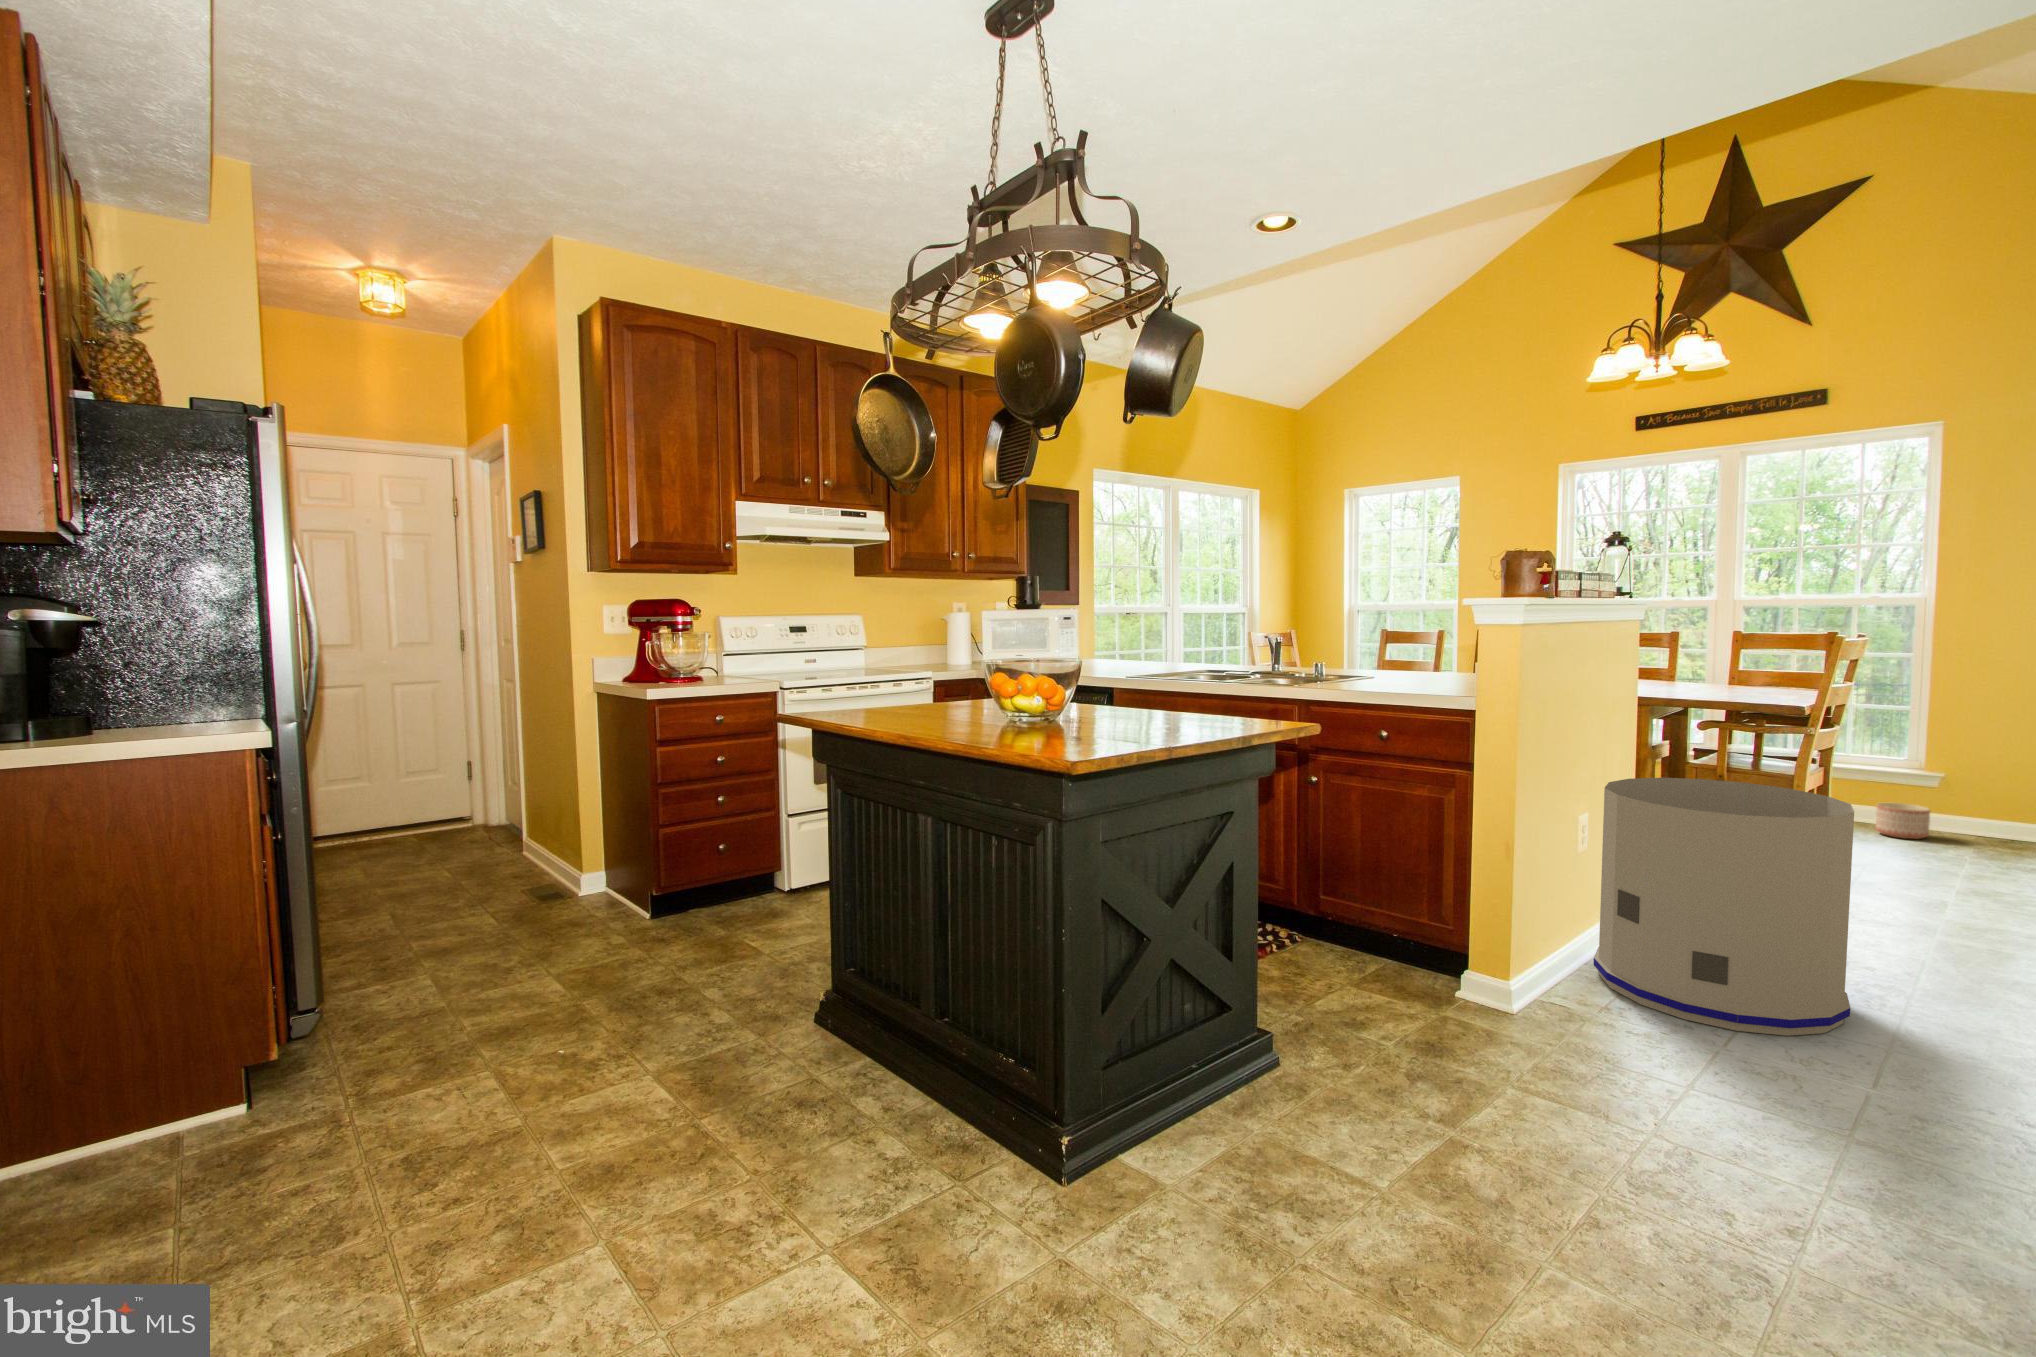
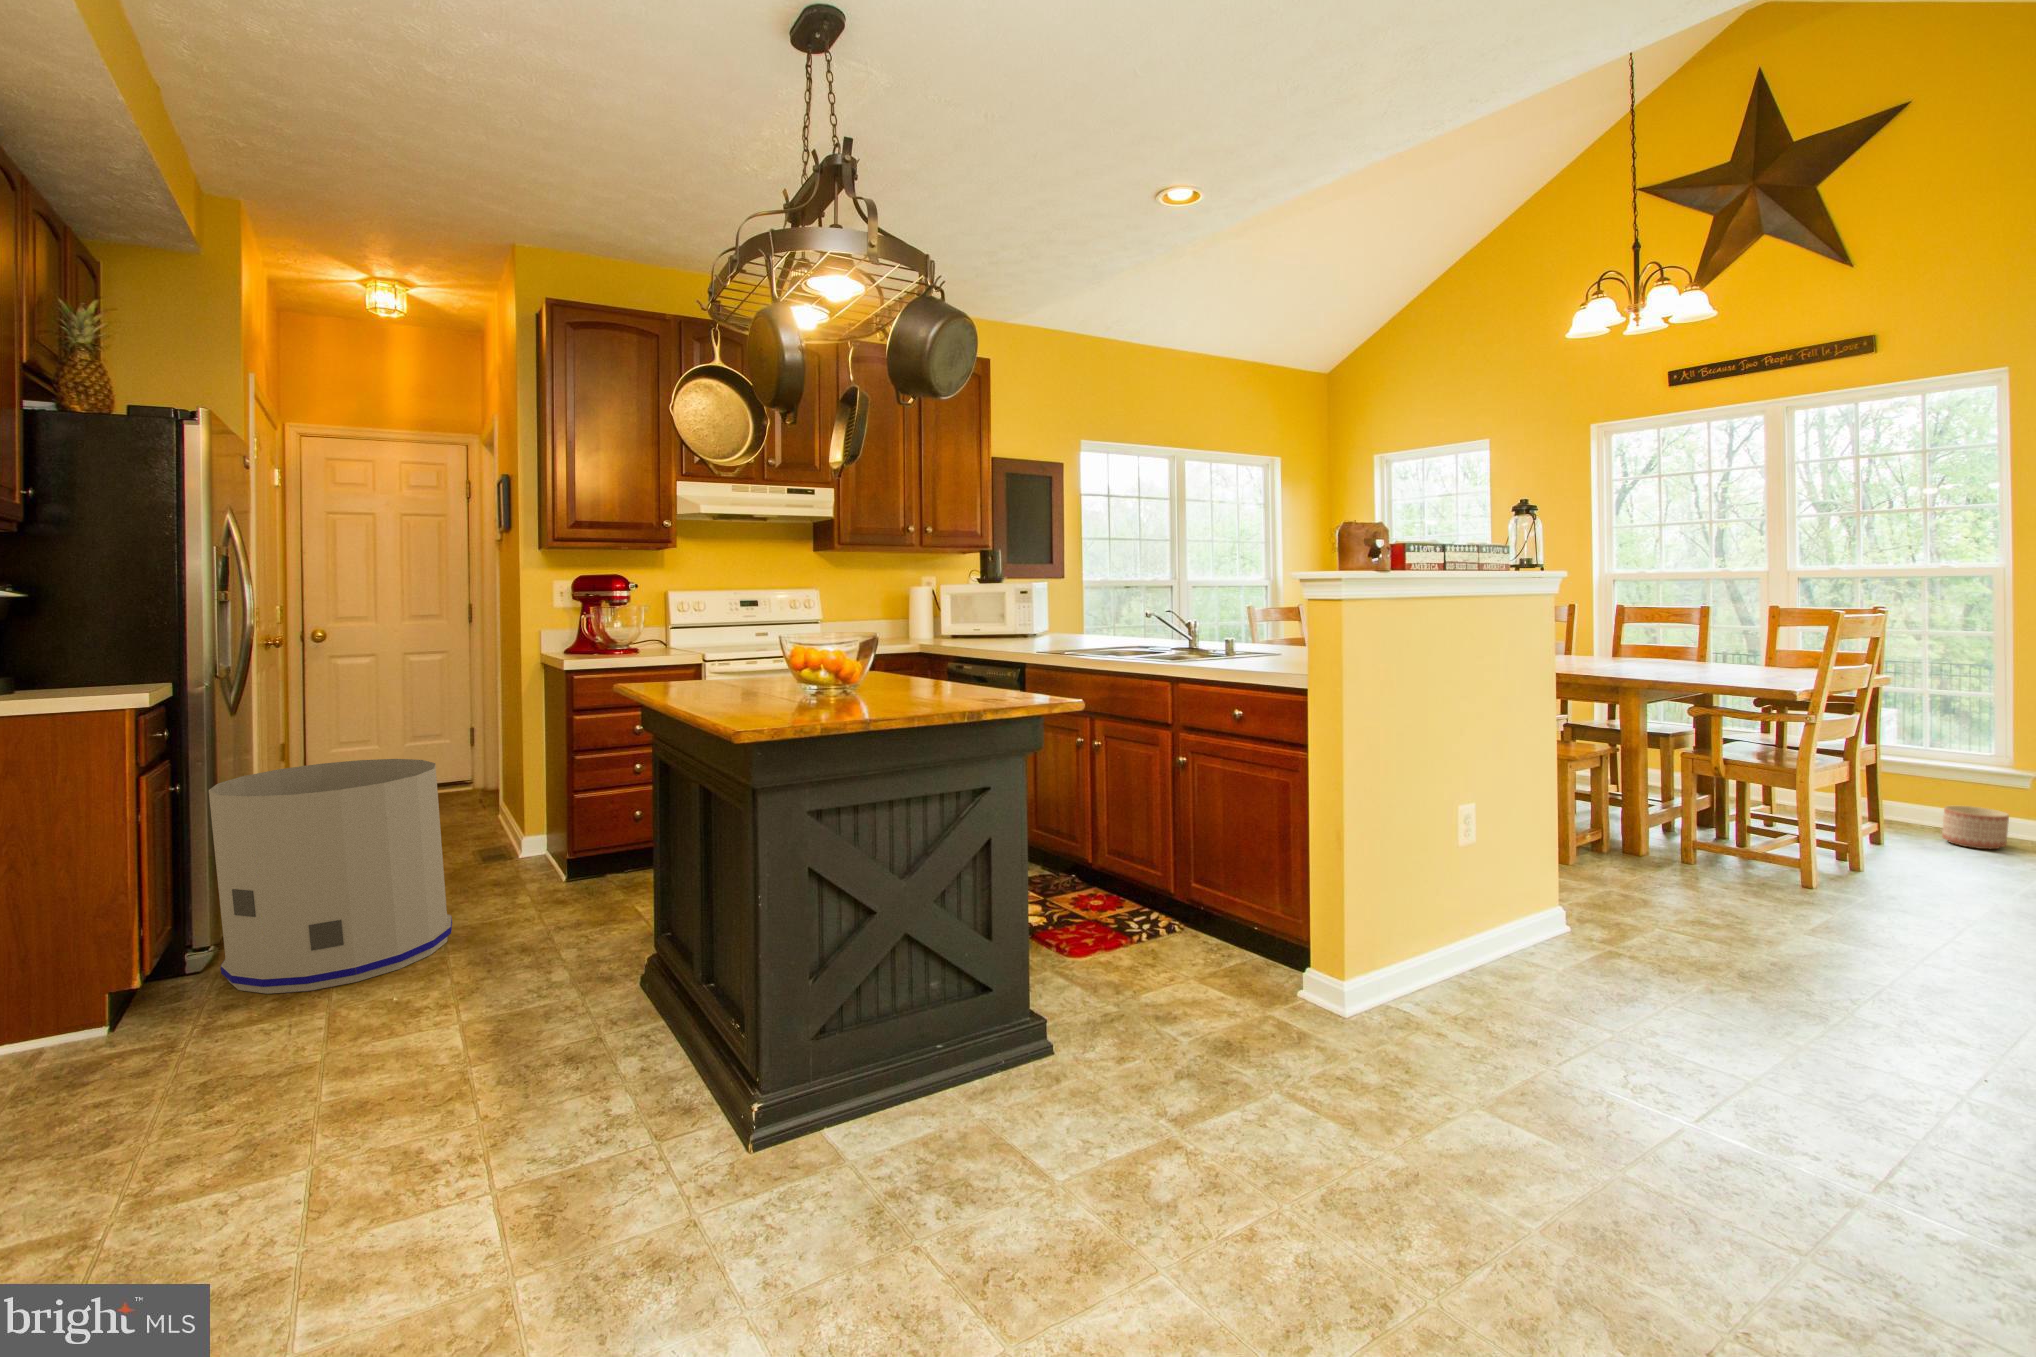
trash can: present [1594,778,1854,1036] -> present [209,759,452,994]

